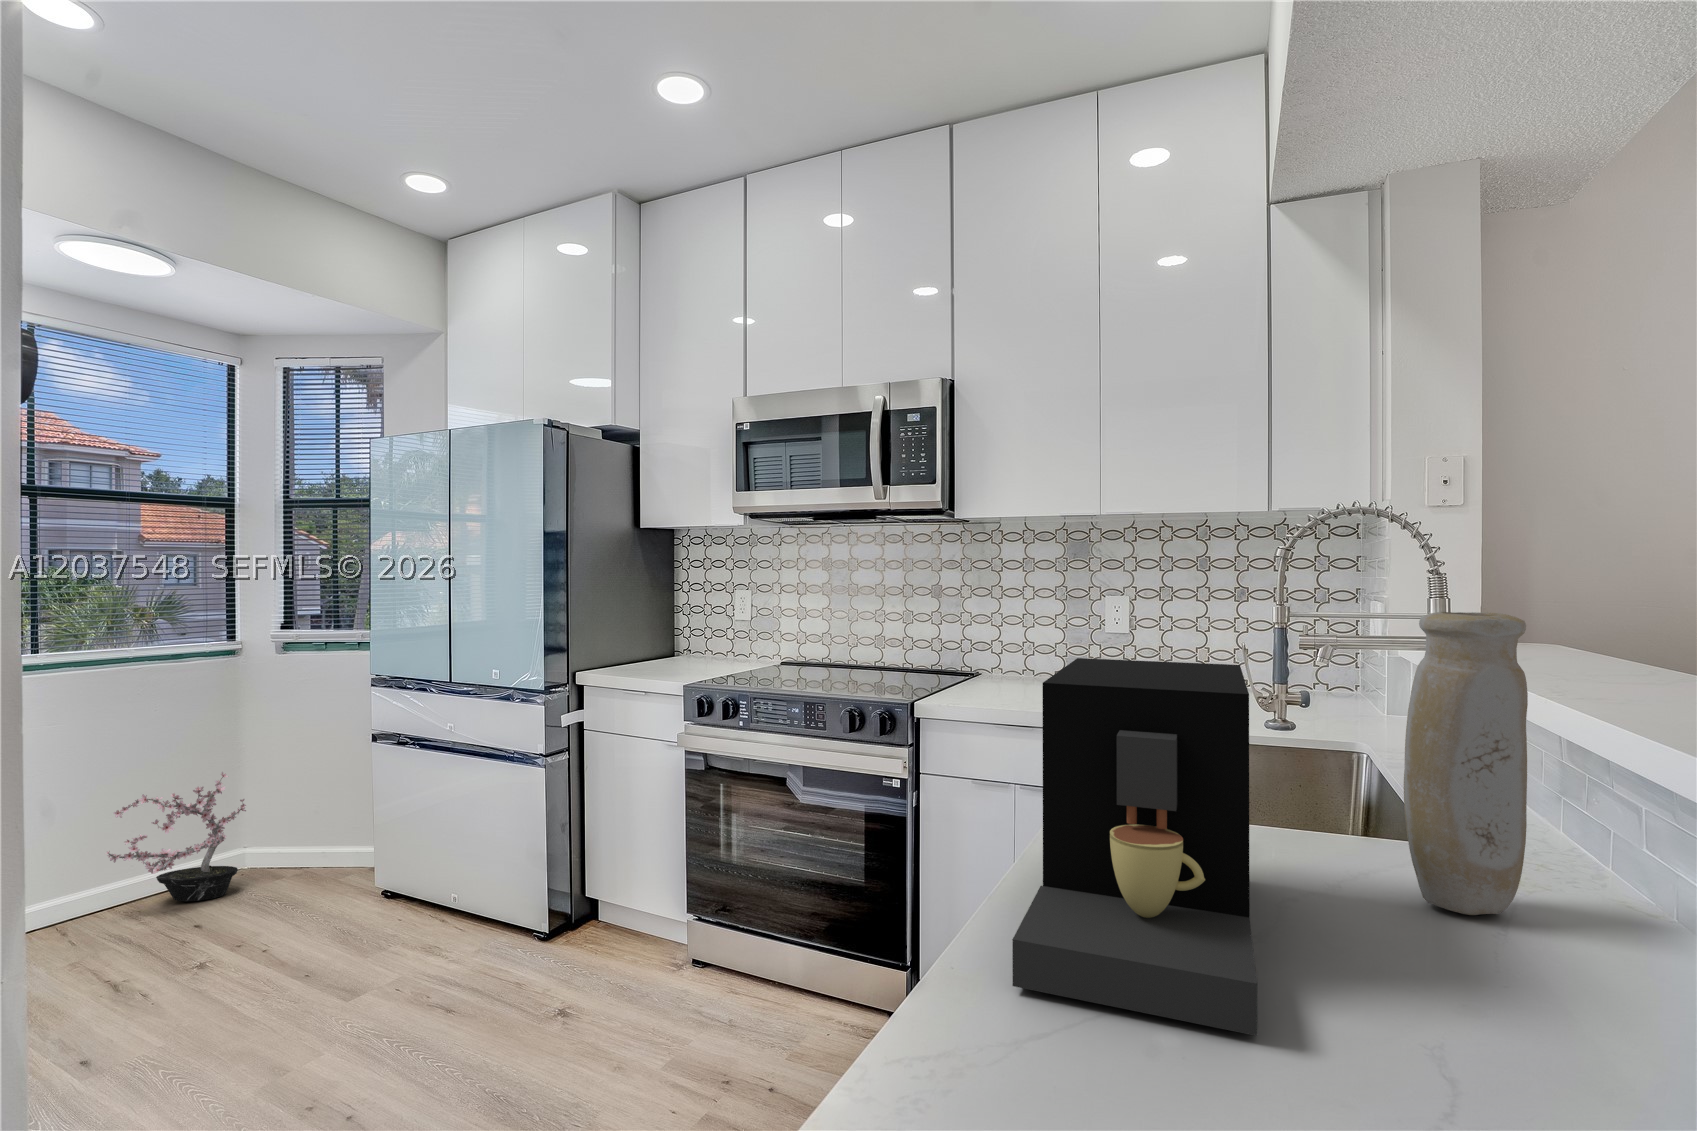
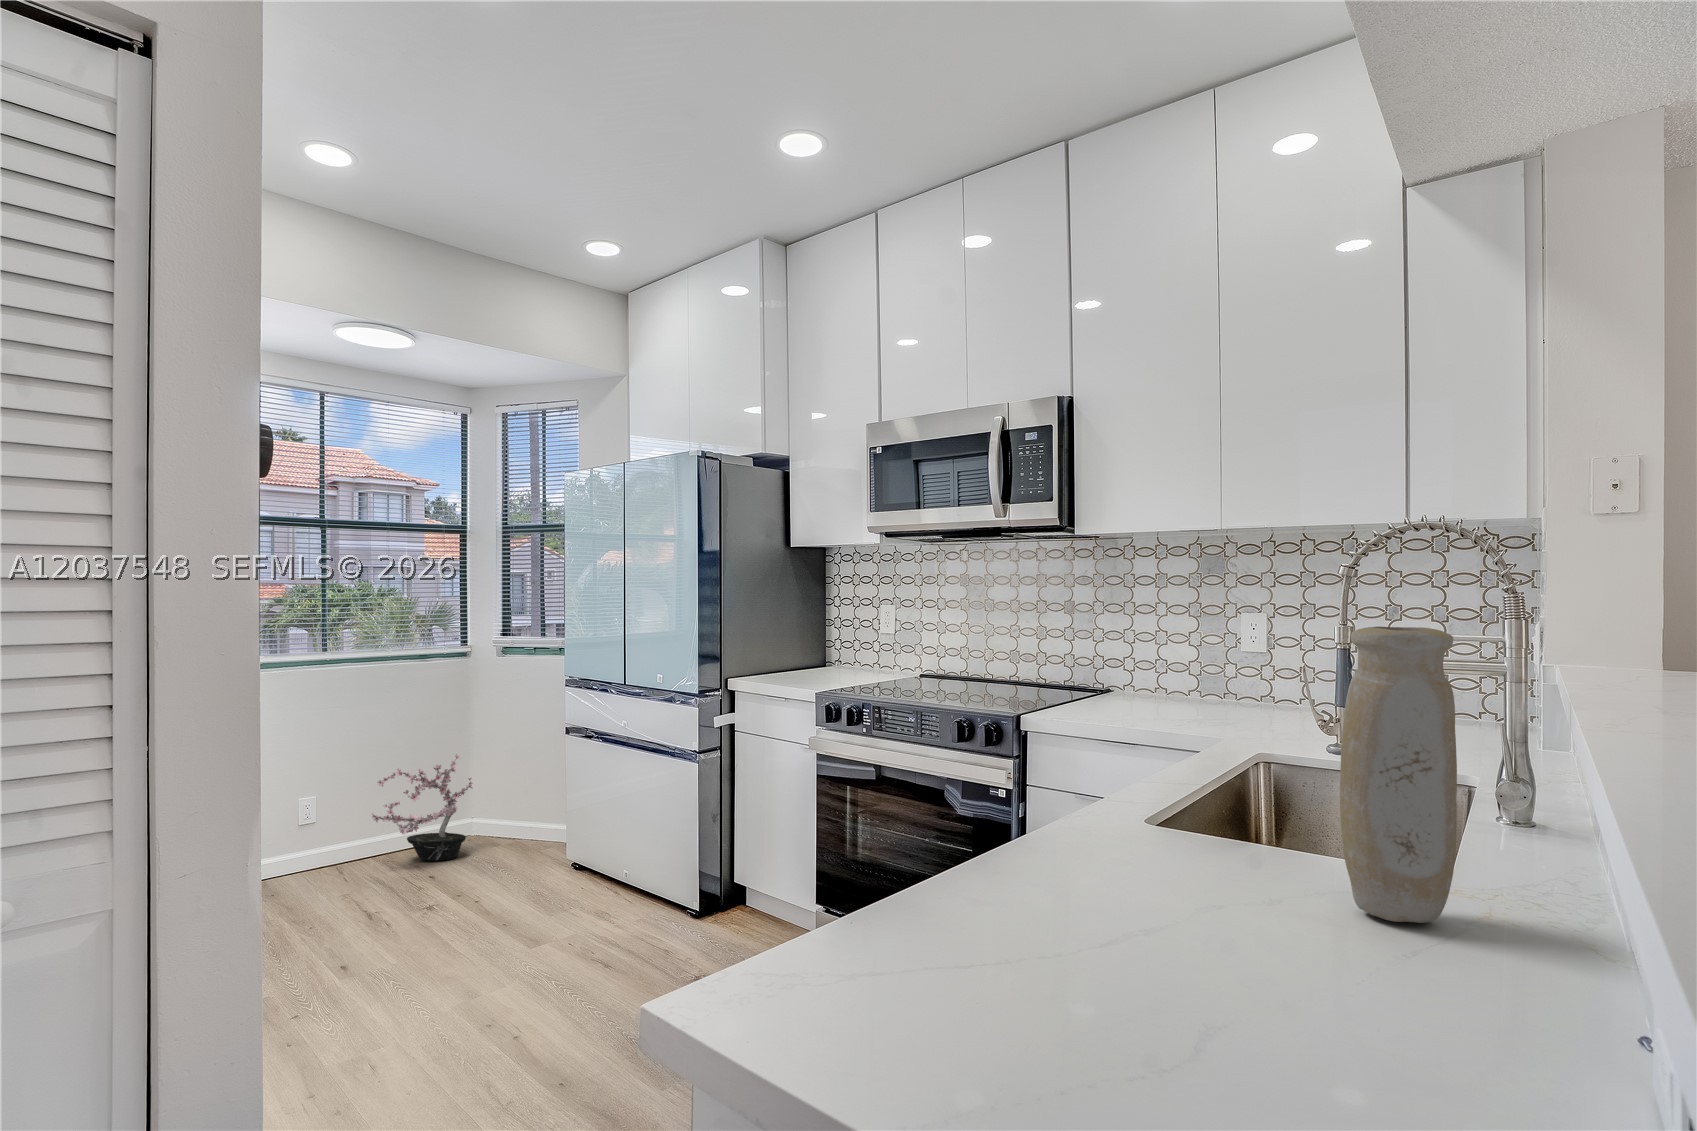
coffee maker: present [1012,658,1257,1036] -> none [901,665,1192,978]

